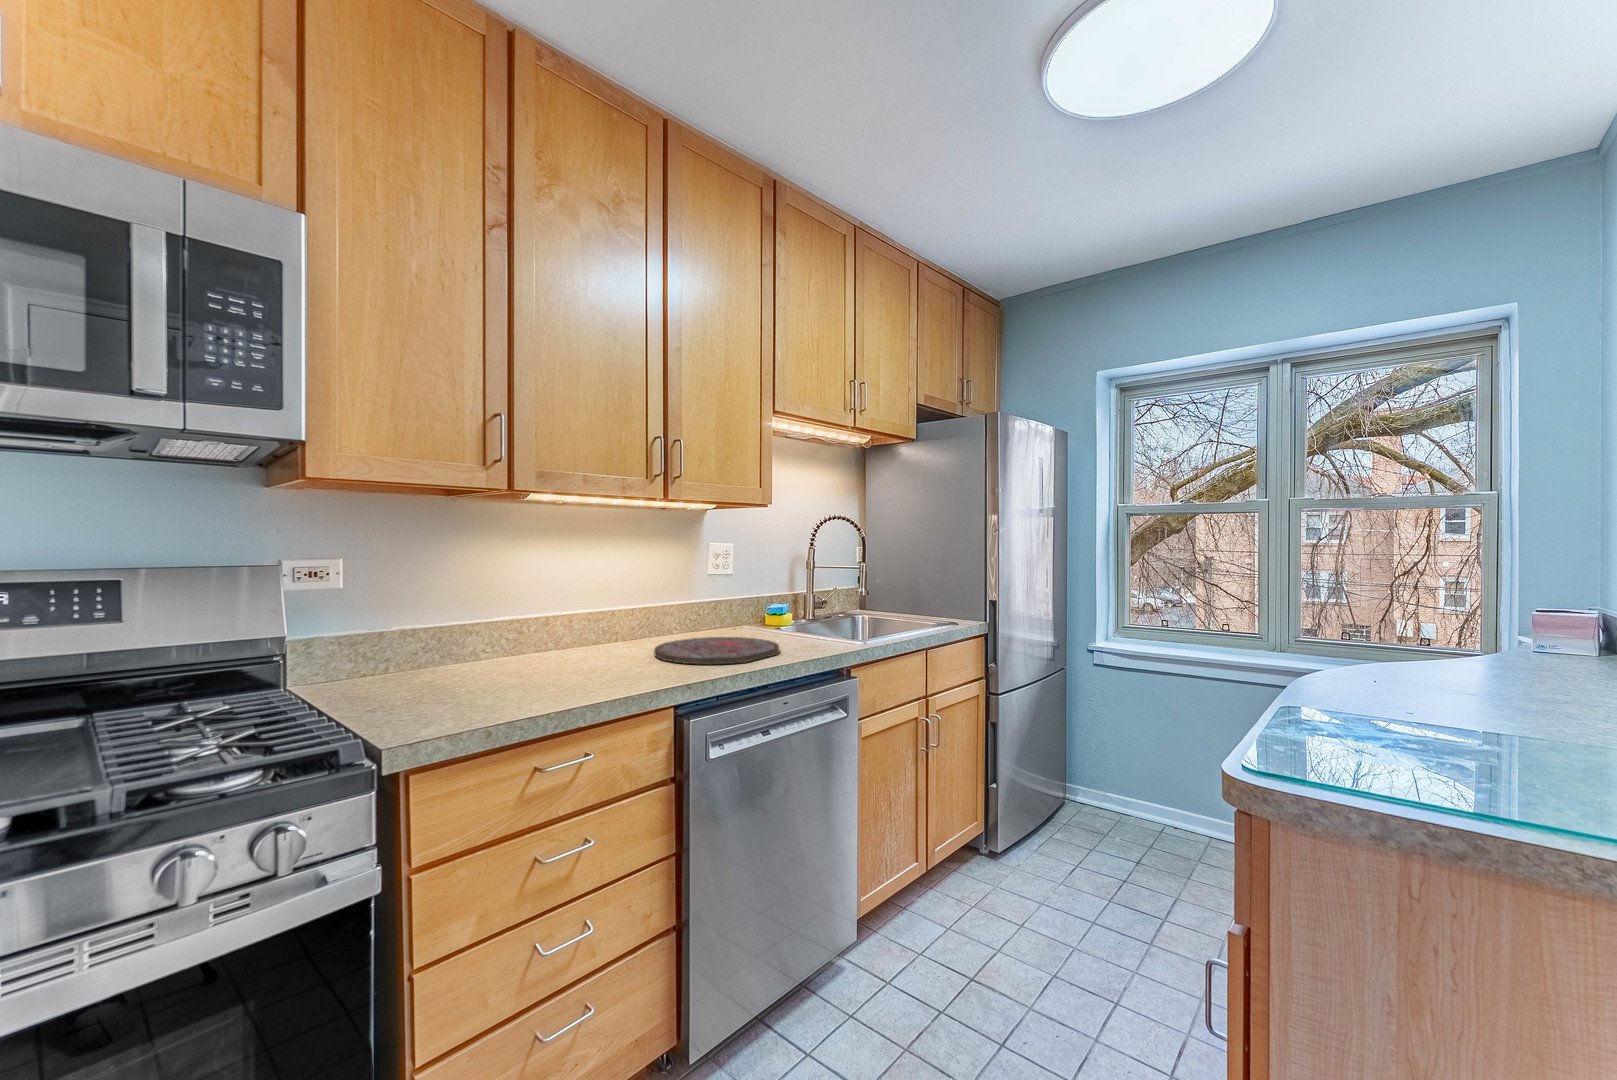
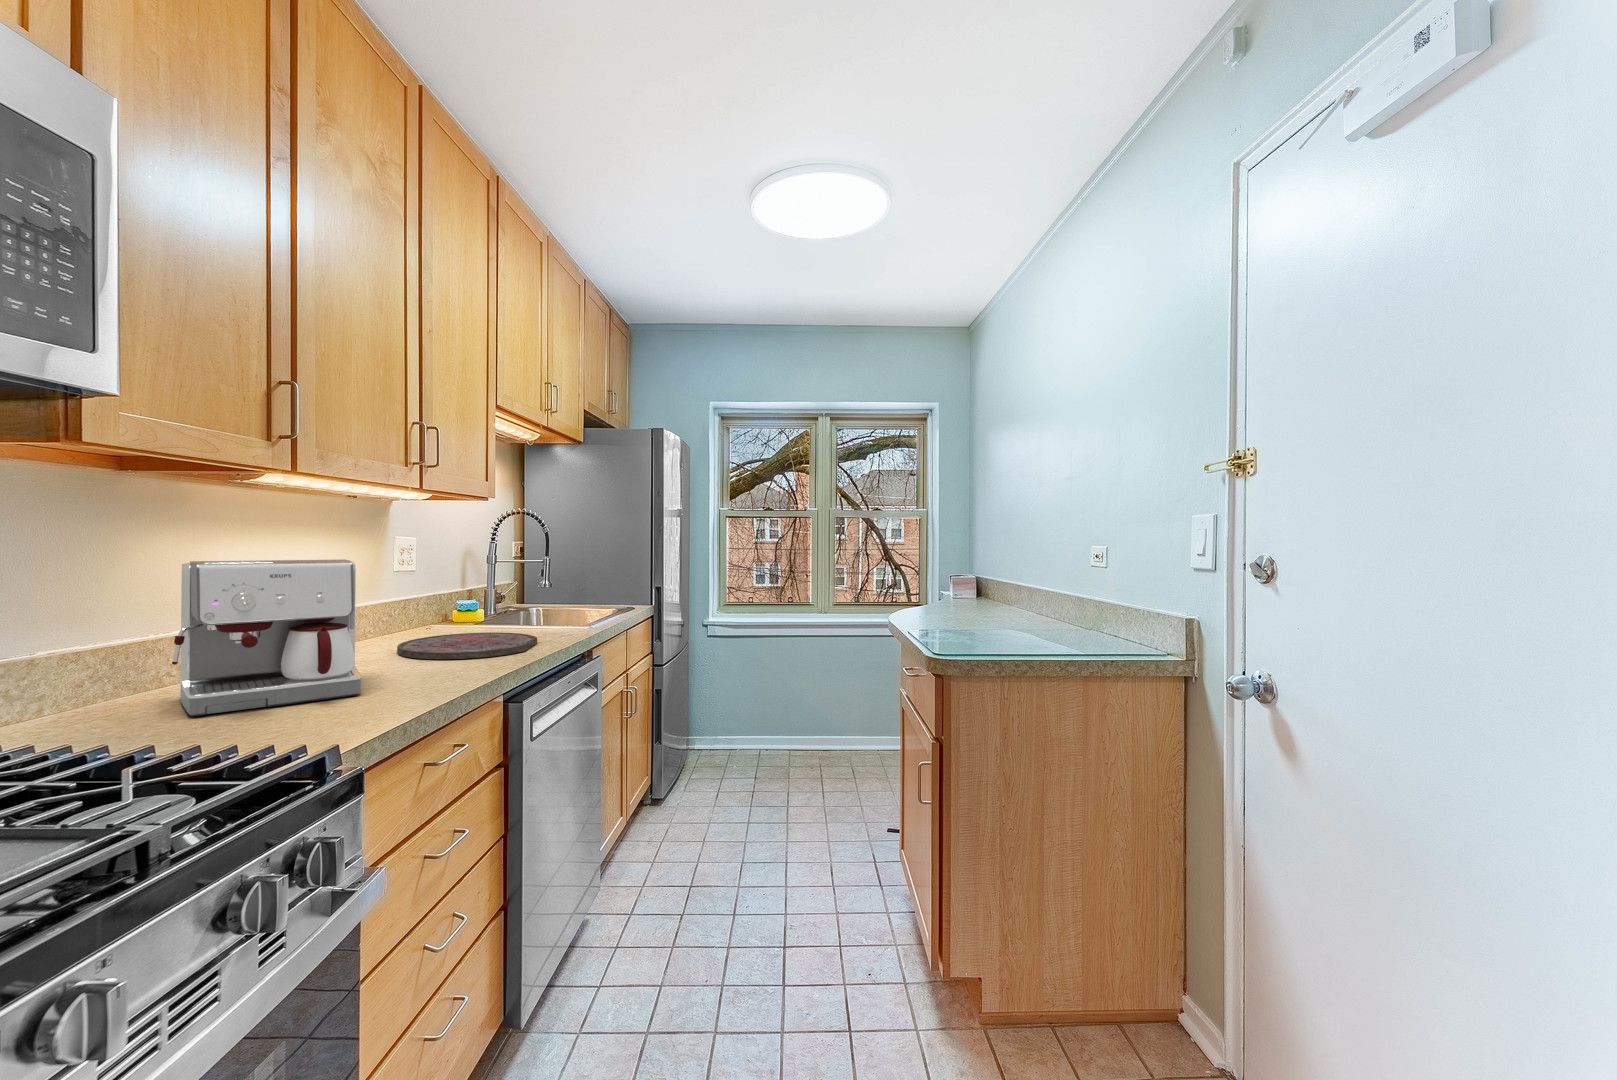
coffee maker: none [428,564,577,688] -> present [172,559,361,716]

